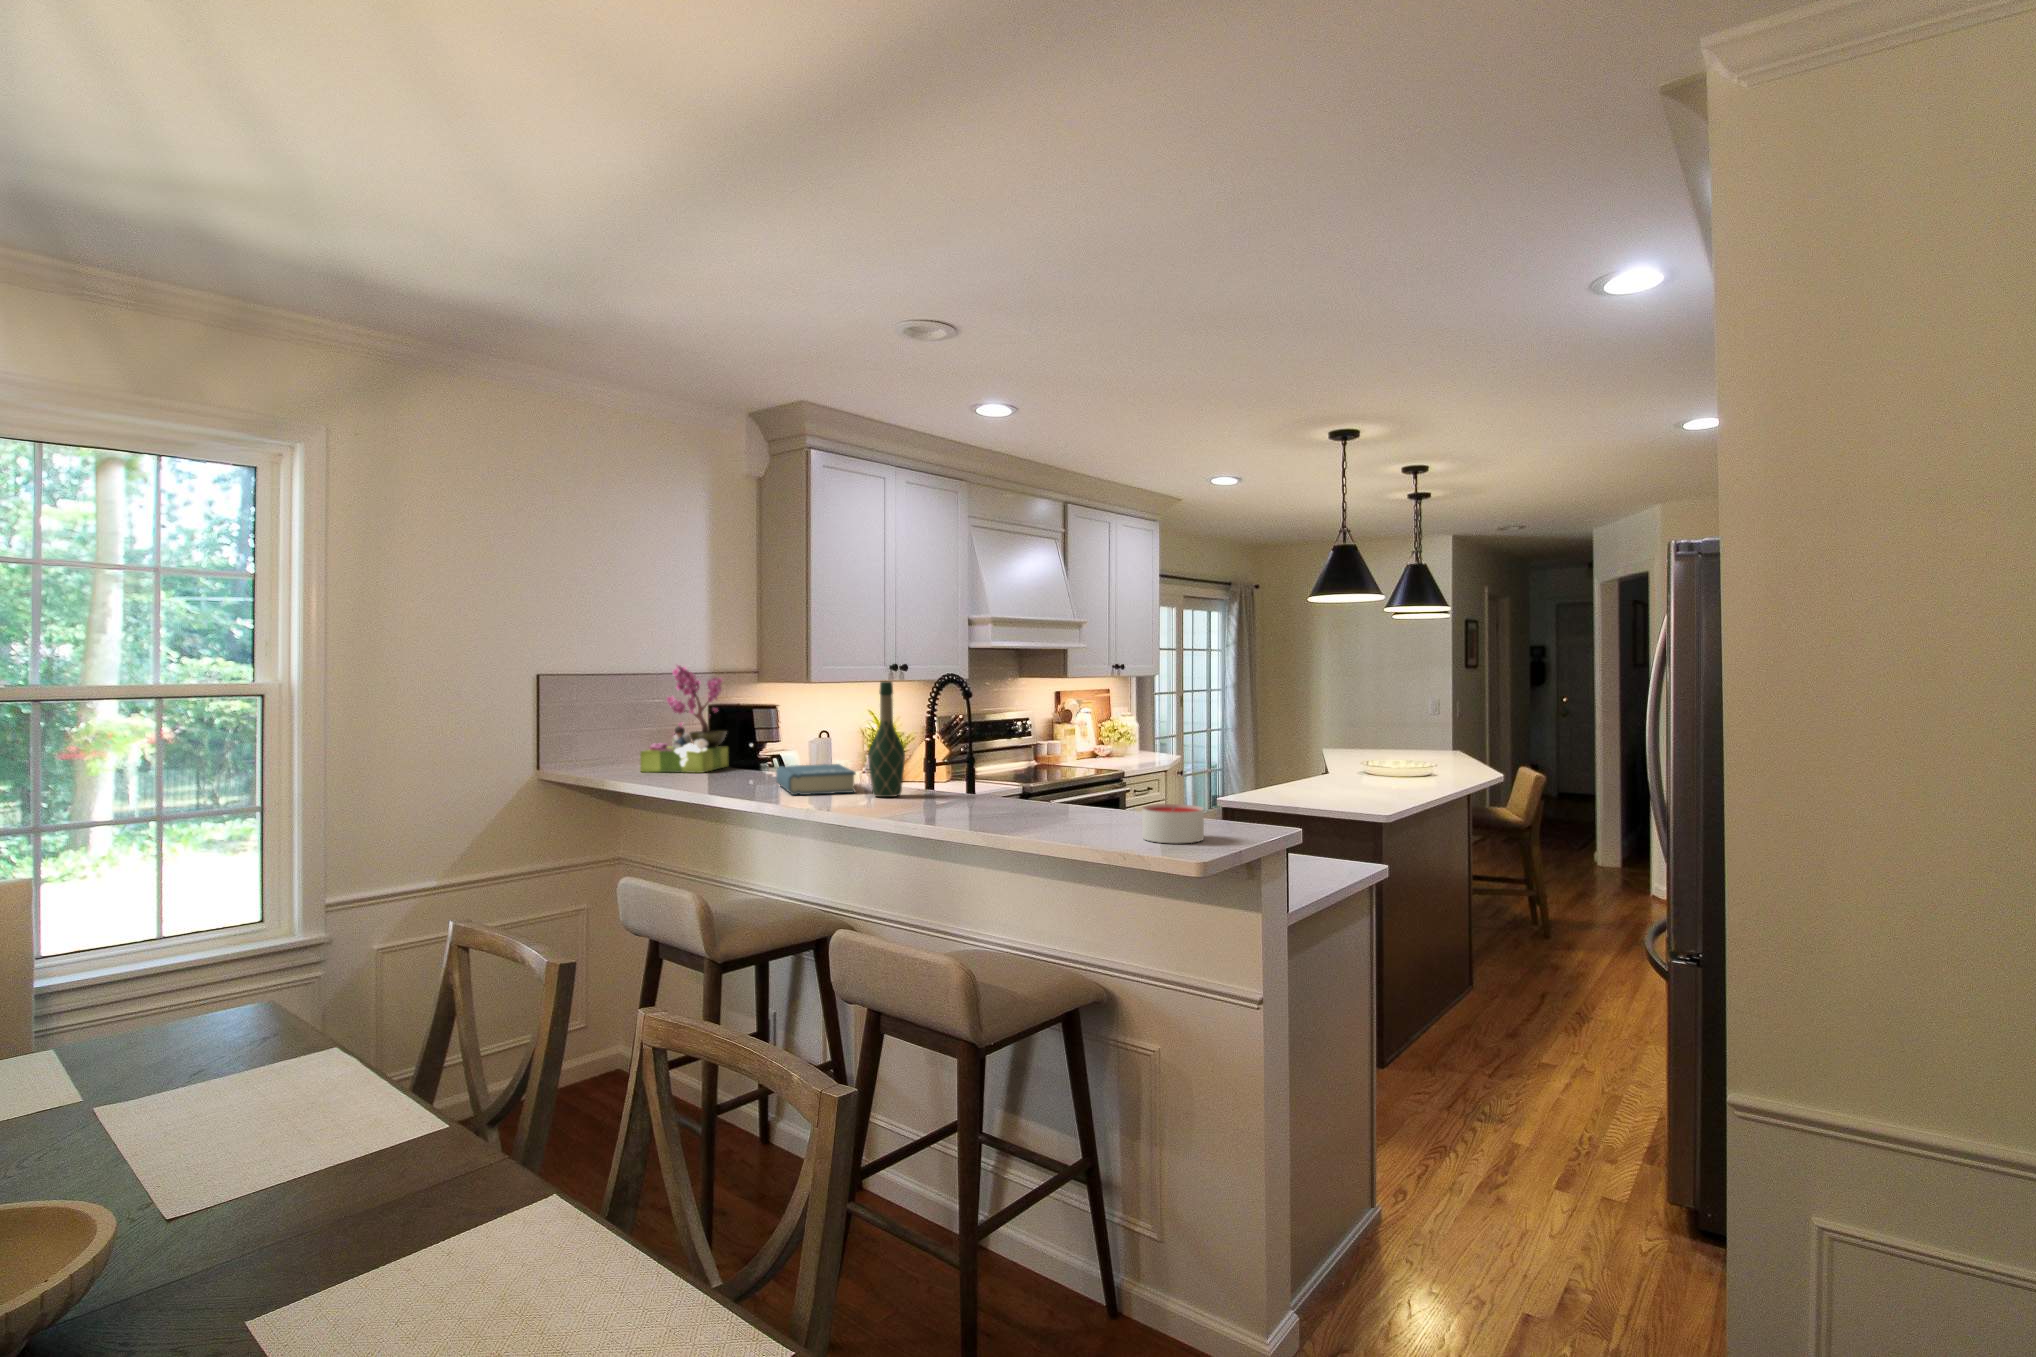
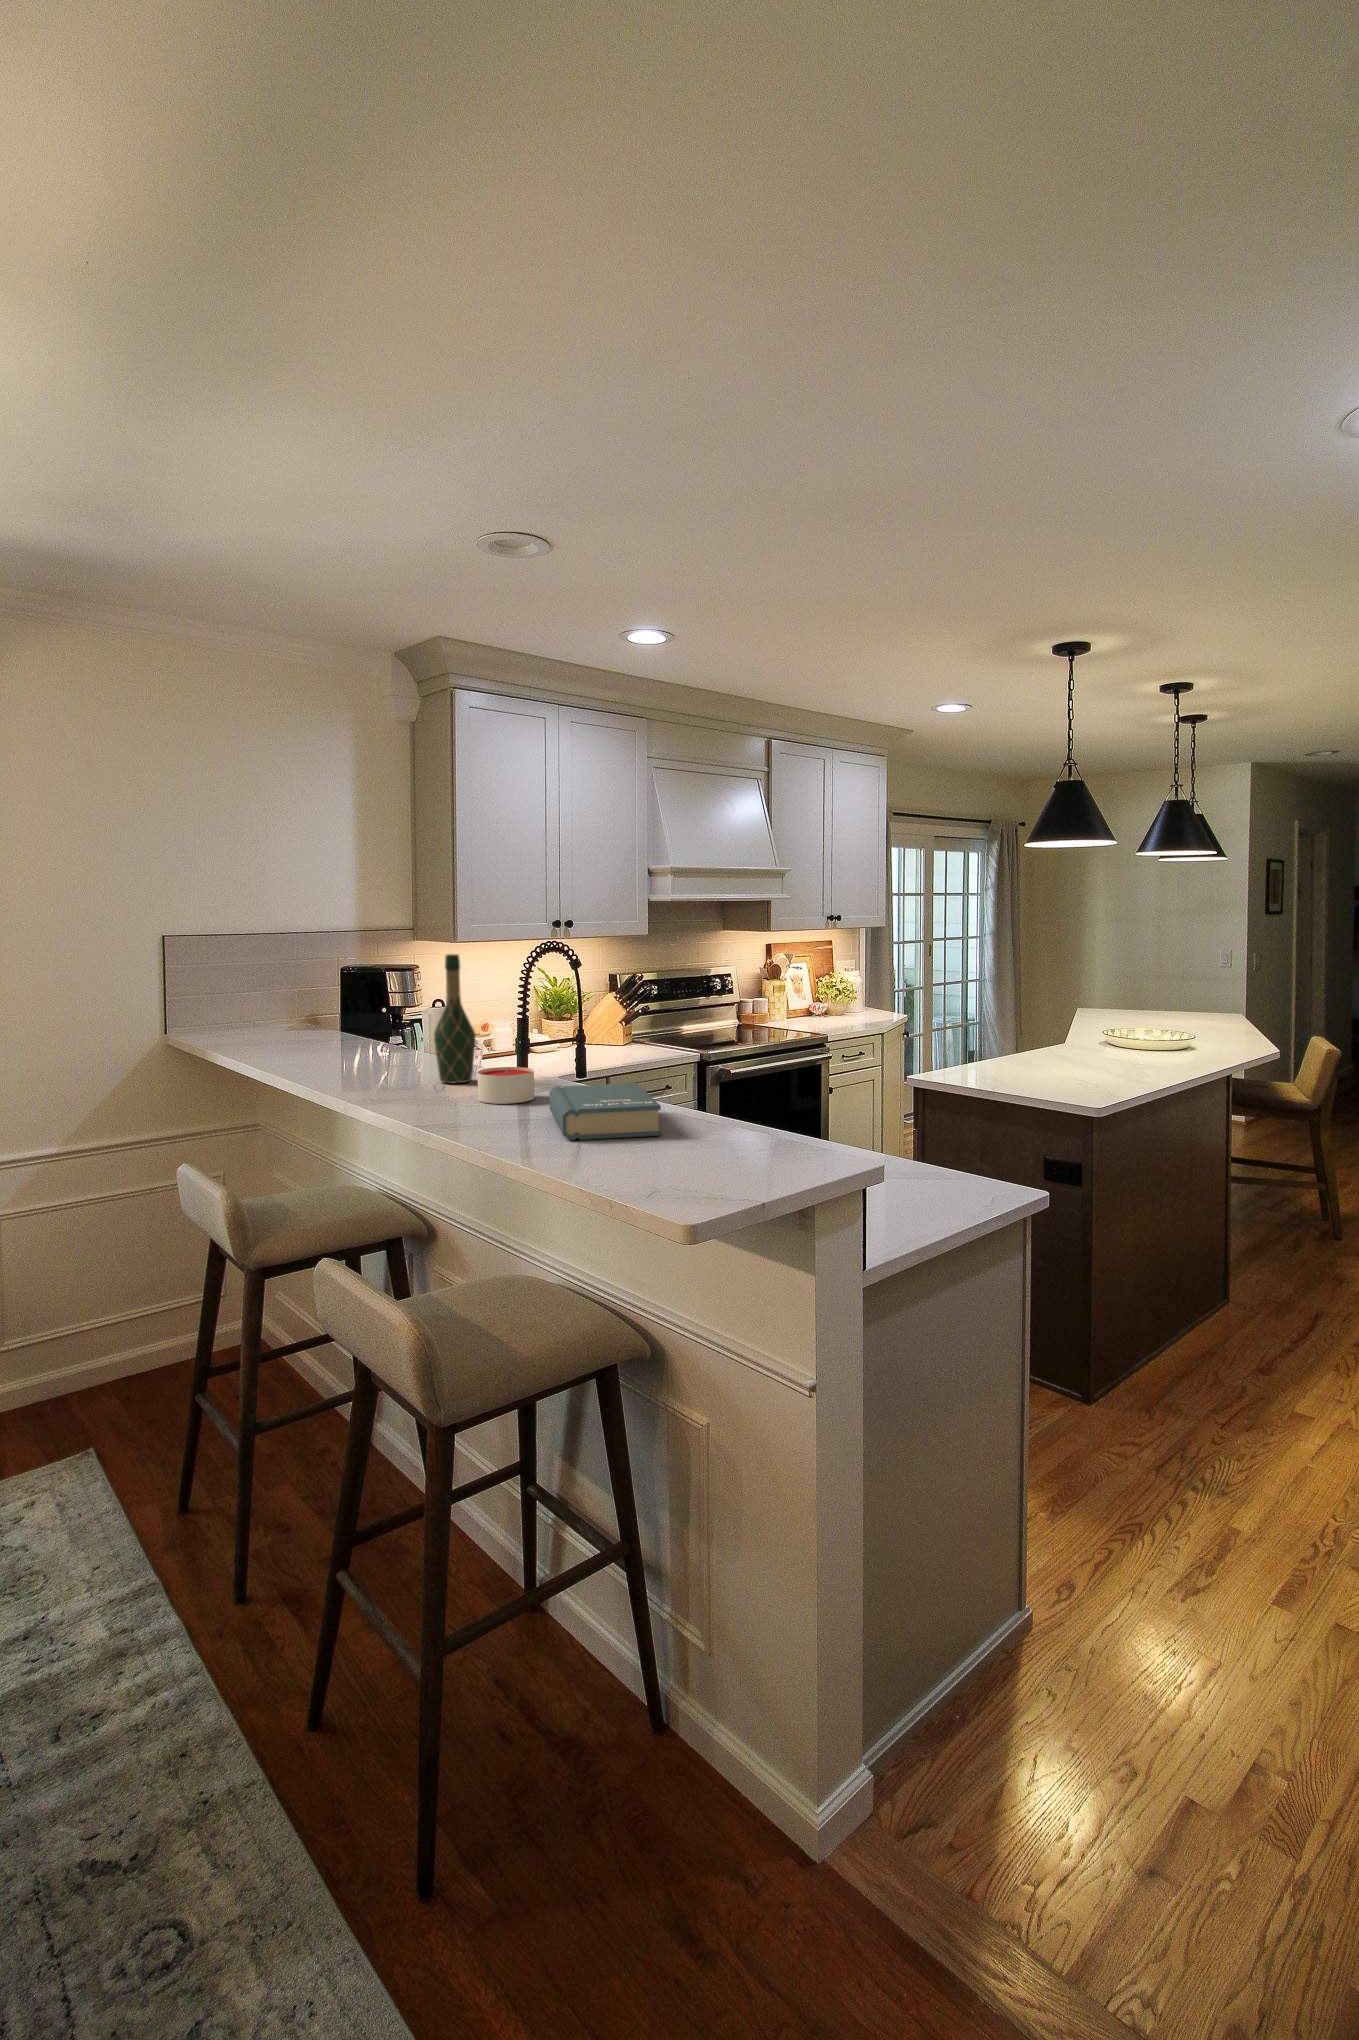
flower arrangement: present [640,665,729,773] -> none [250,925,350,1043]
book: present [776,764,856,795] -> present [549,1083,661,1140]
candle: present [1142,804,1204,843] -> present [478,1067,535,1104]

